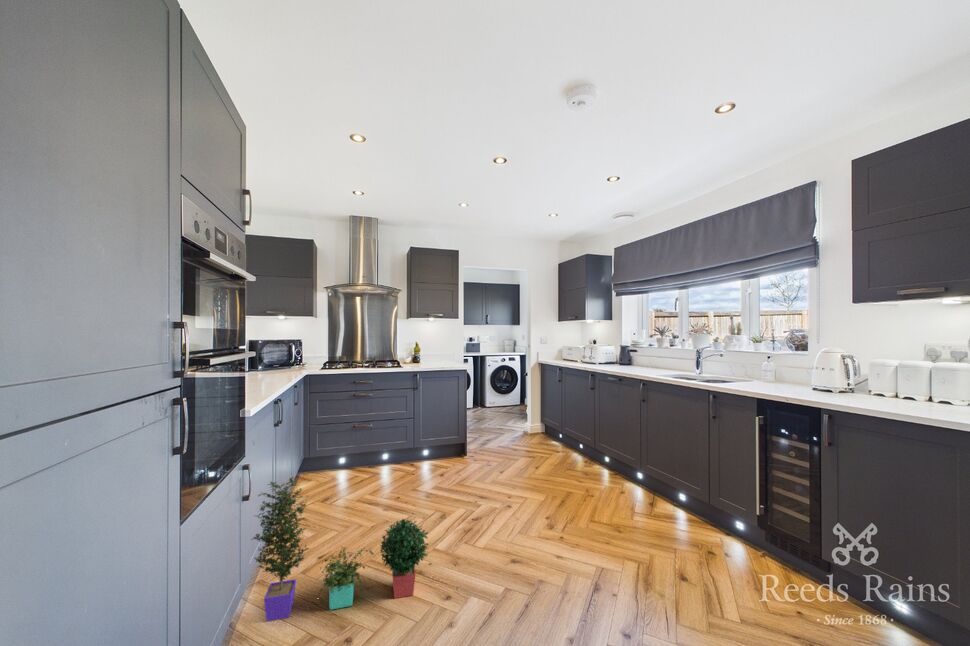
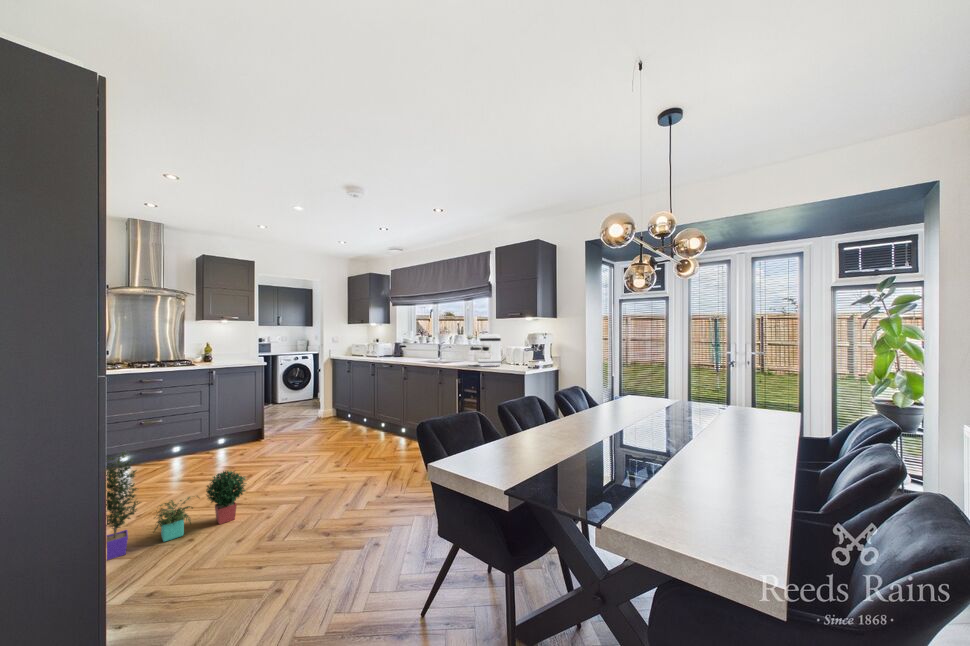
coffee maker: none [782,336,869,401] -> present [470,334,501,366]

